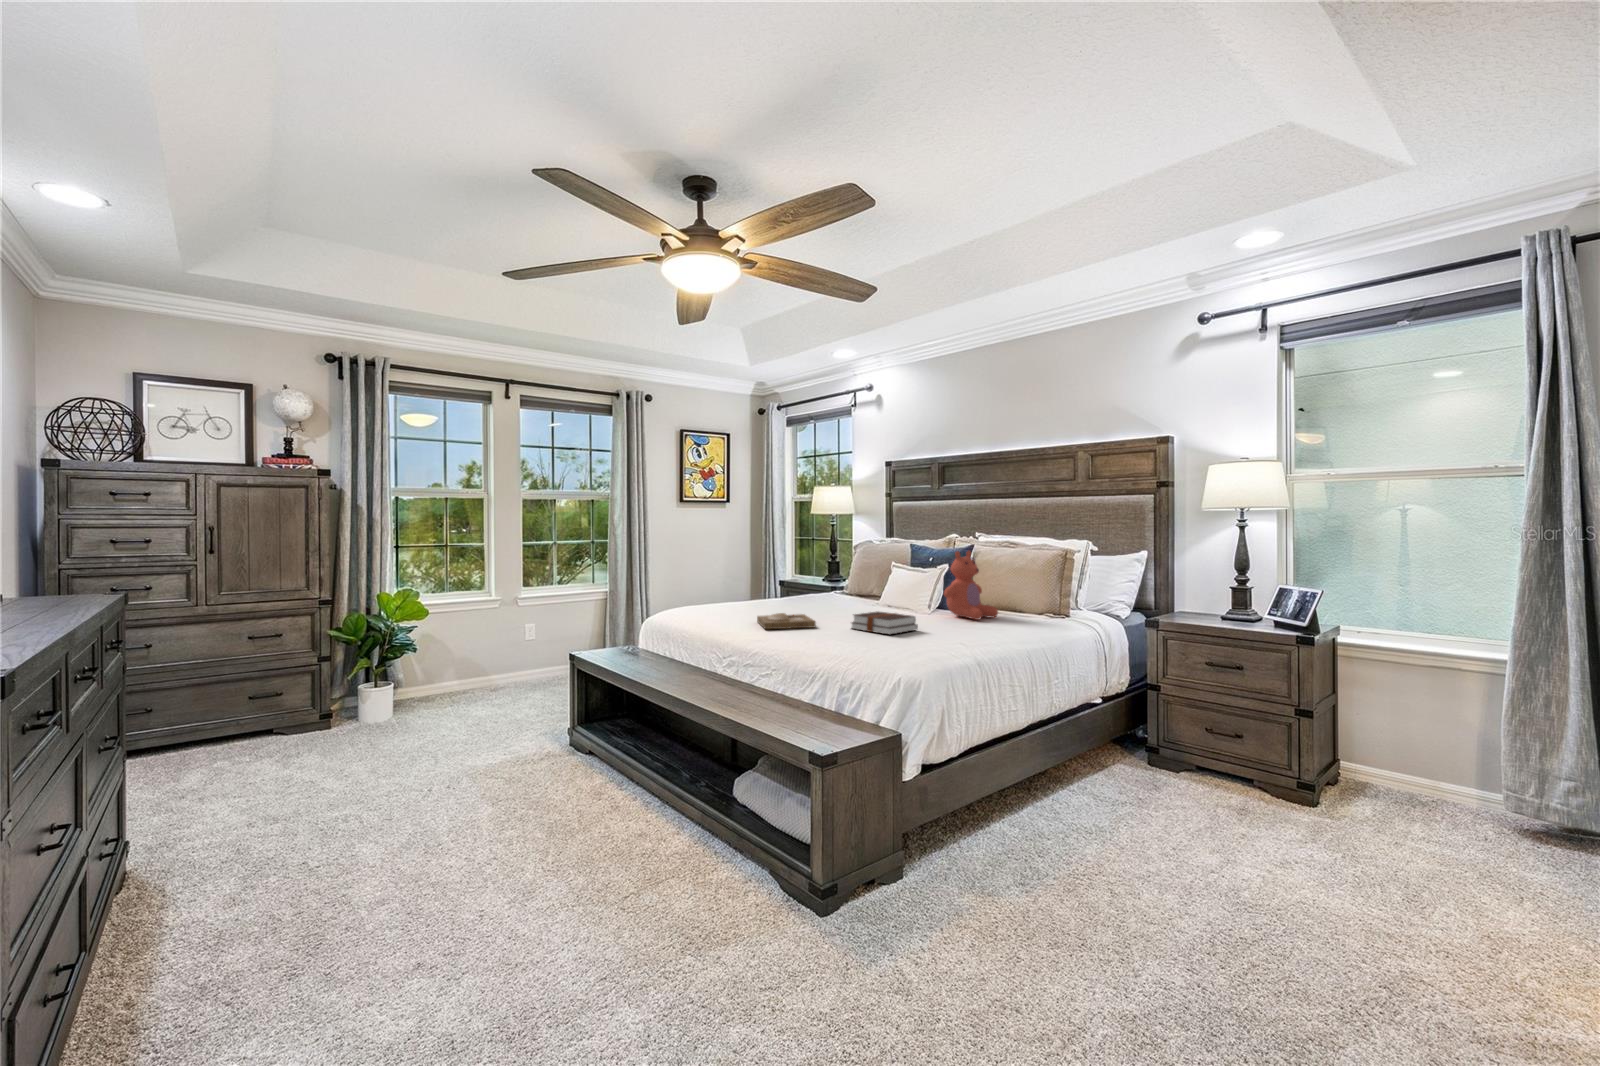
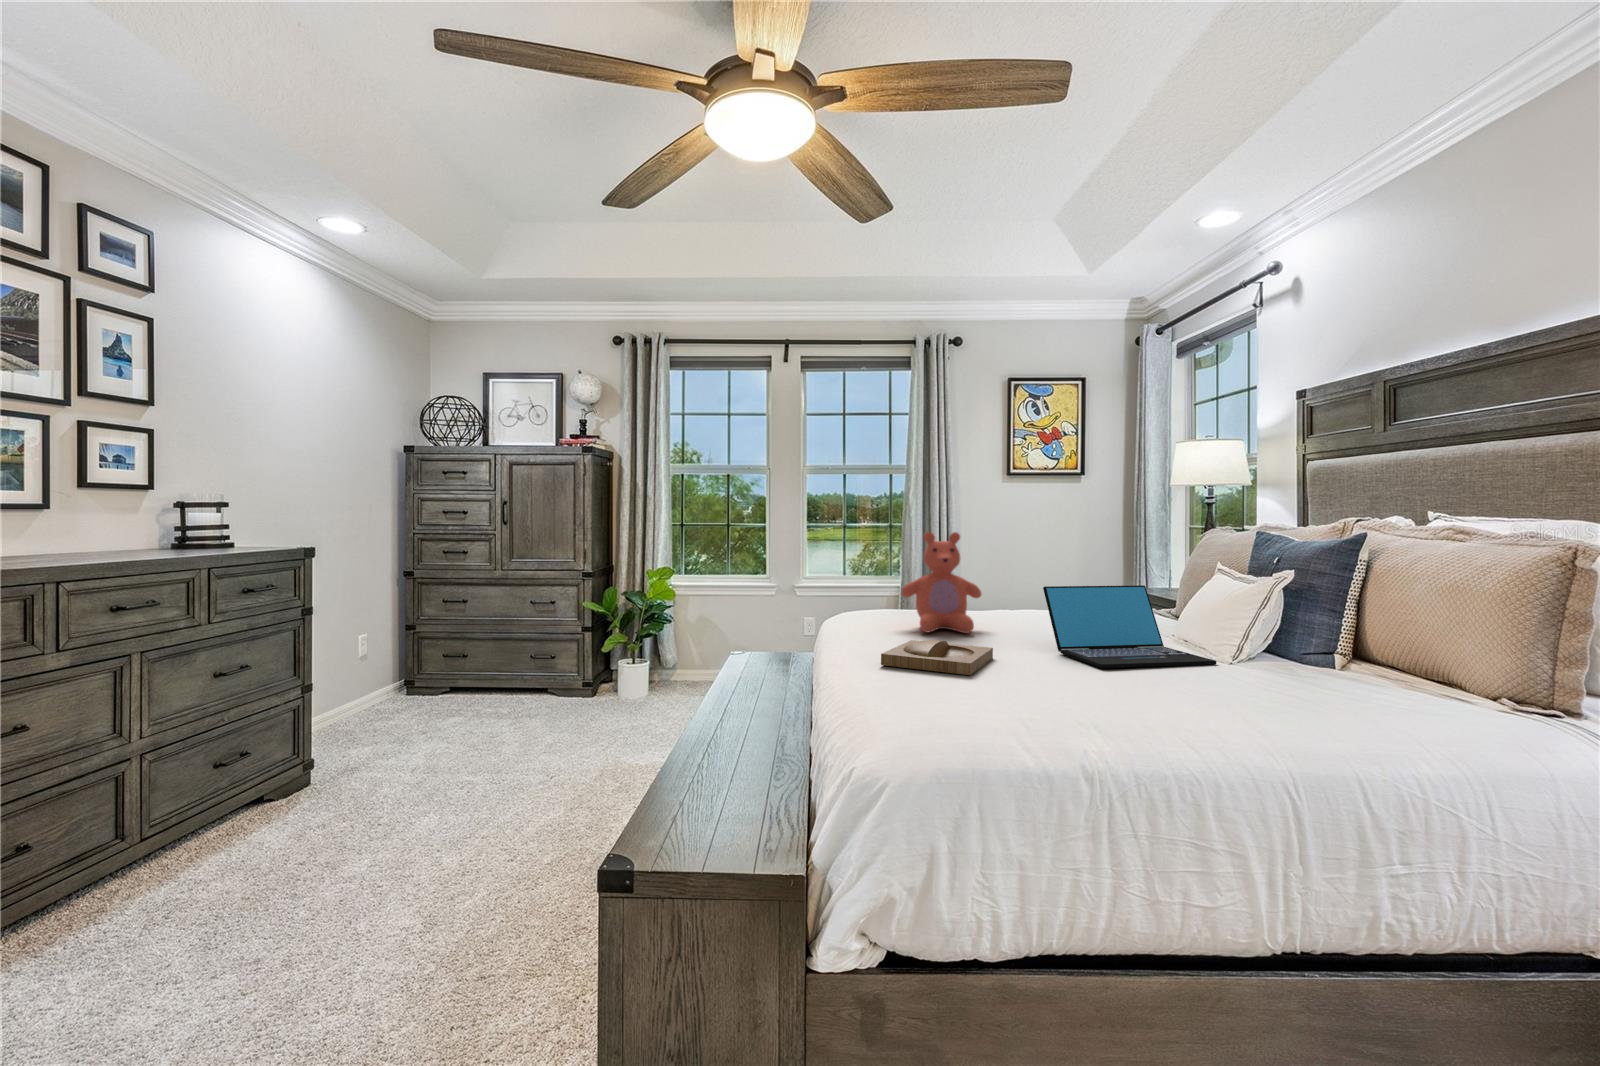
teddy bear: present [944,551,998,620] -> present [901,532,981,633]
laptop: none [813,575,893,617] -> present [1043,585,1217,668]
hardback book: present [852,612,918,634] -> none [1028,661,1167,718]

